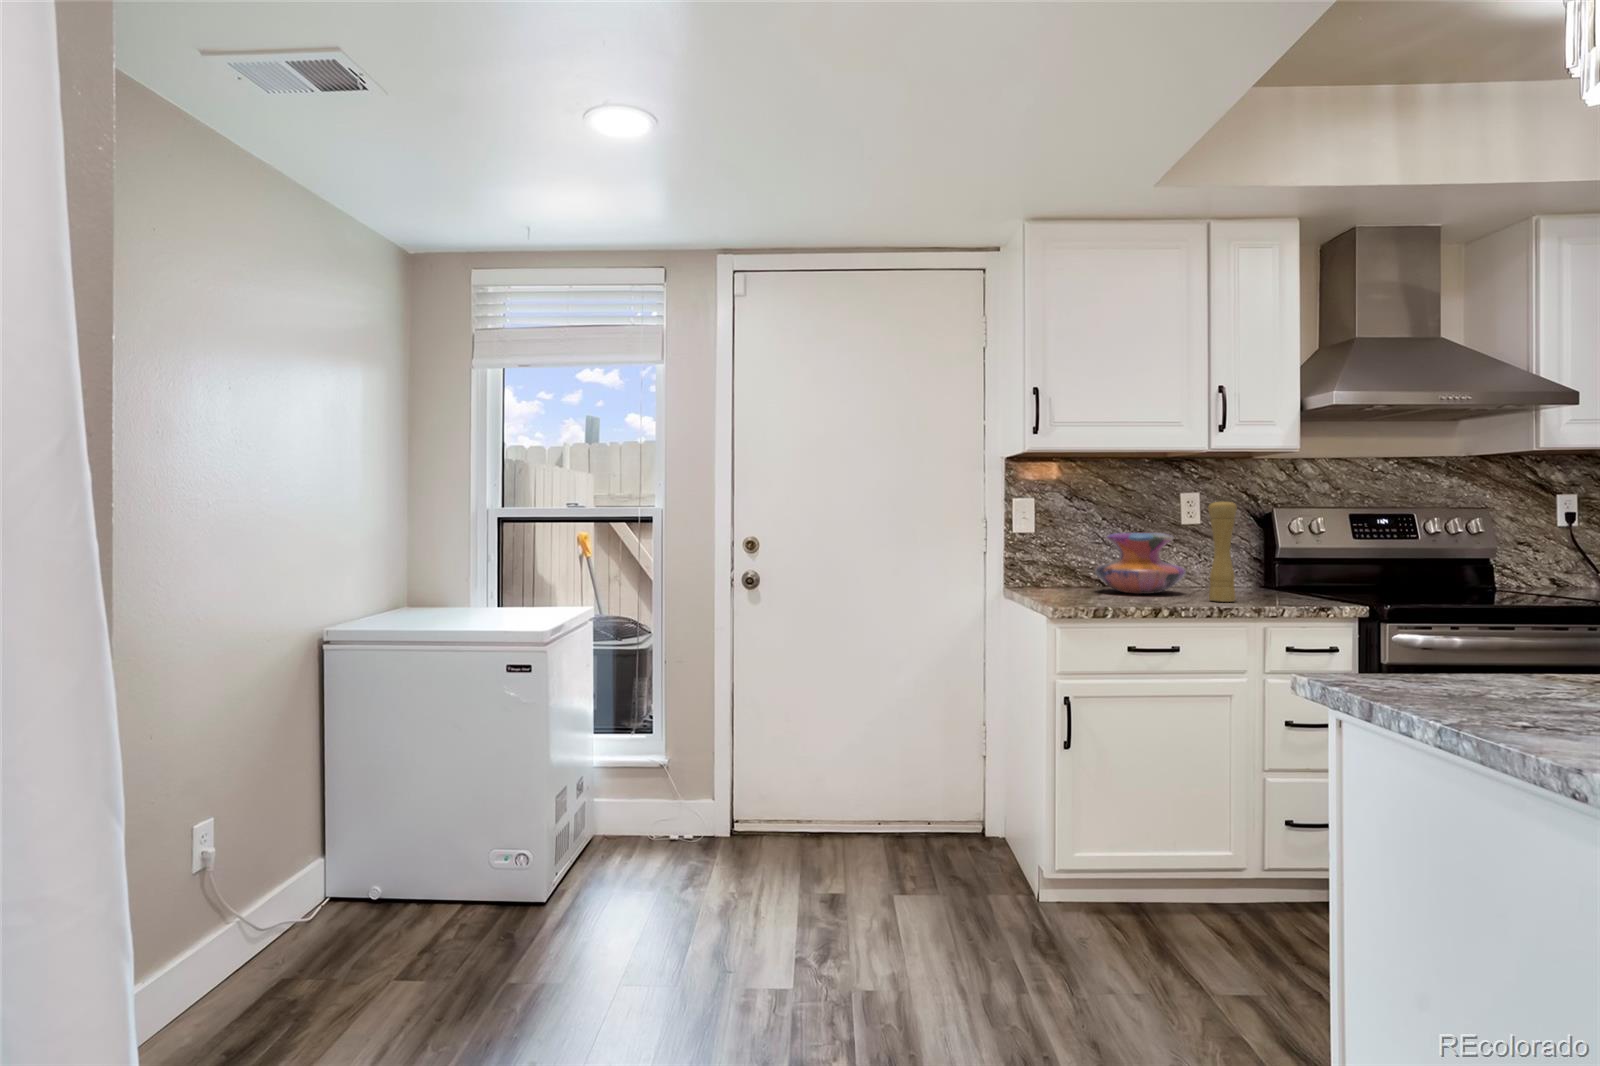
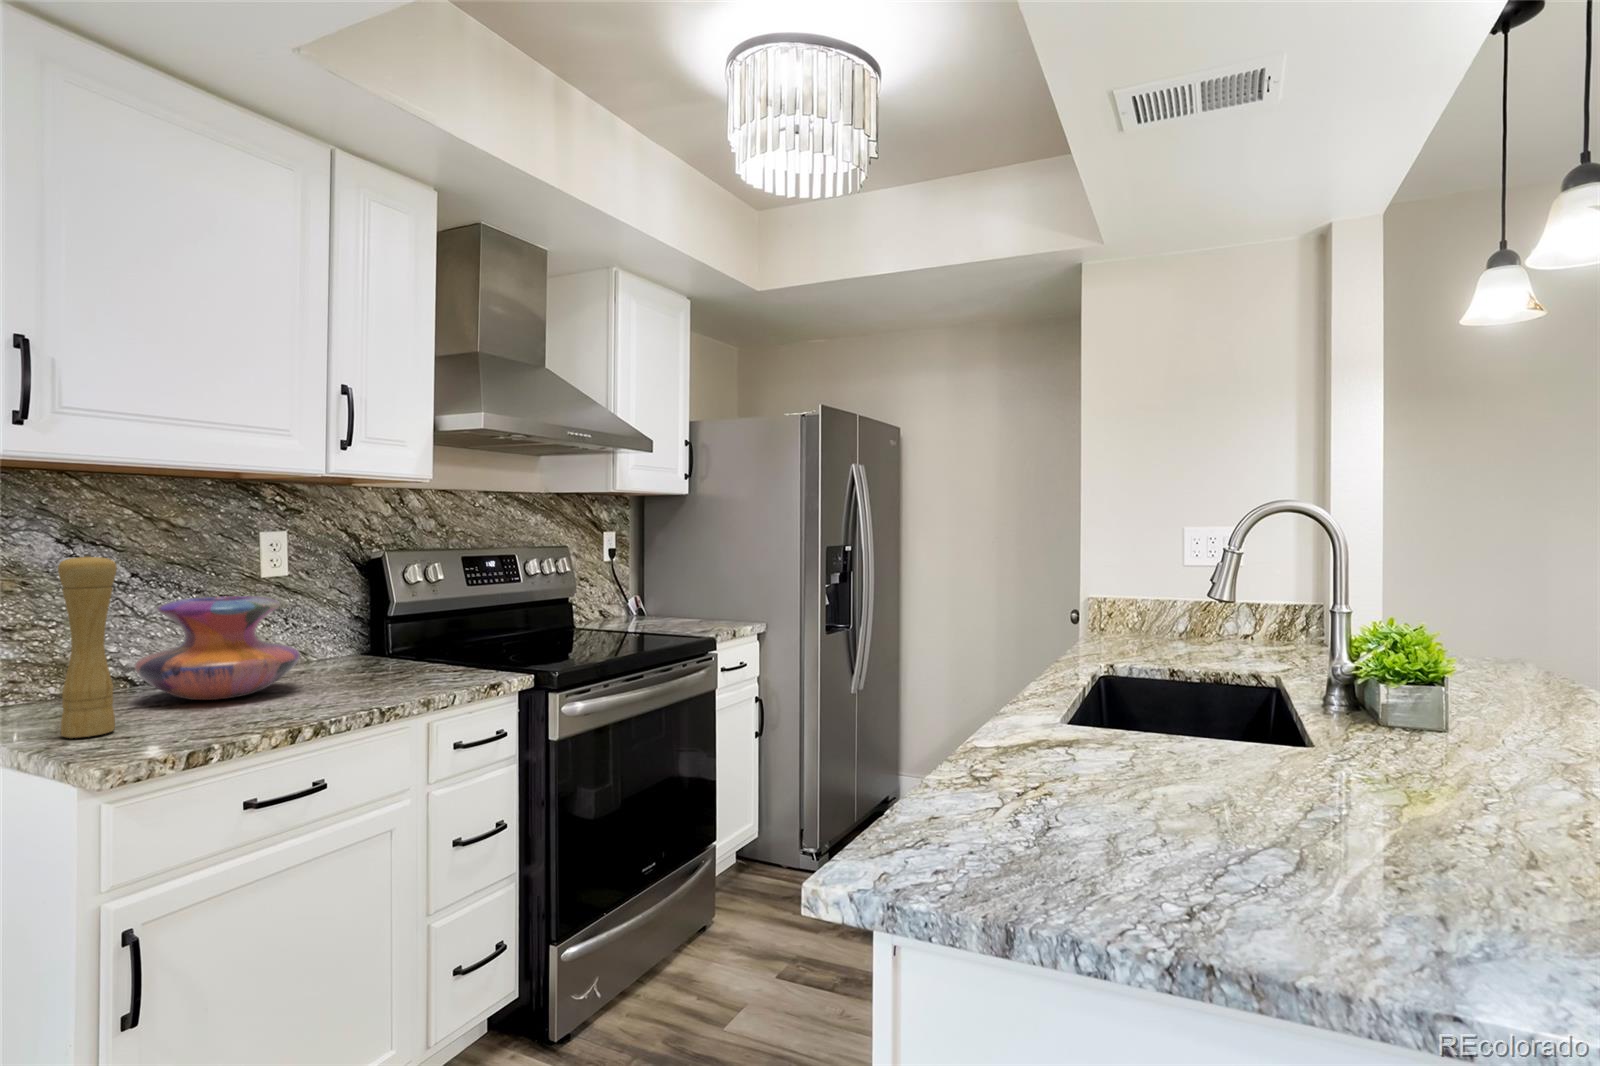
pepper mill: present [1208,500,1237,602] -> present [58,554,117,738]

